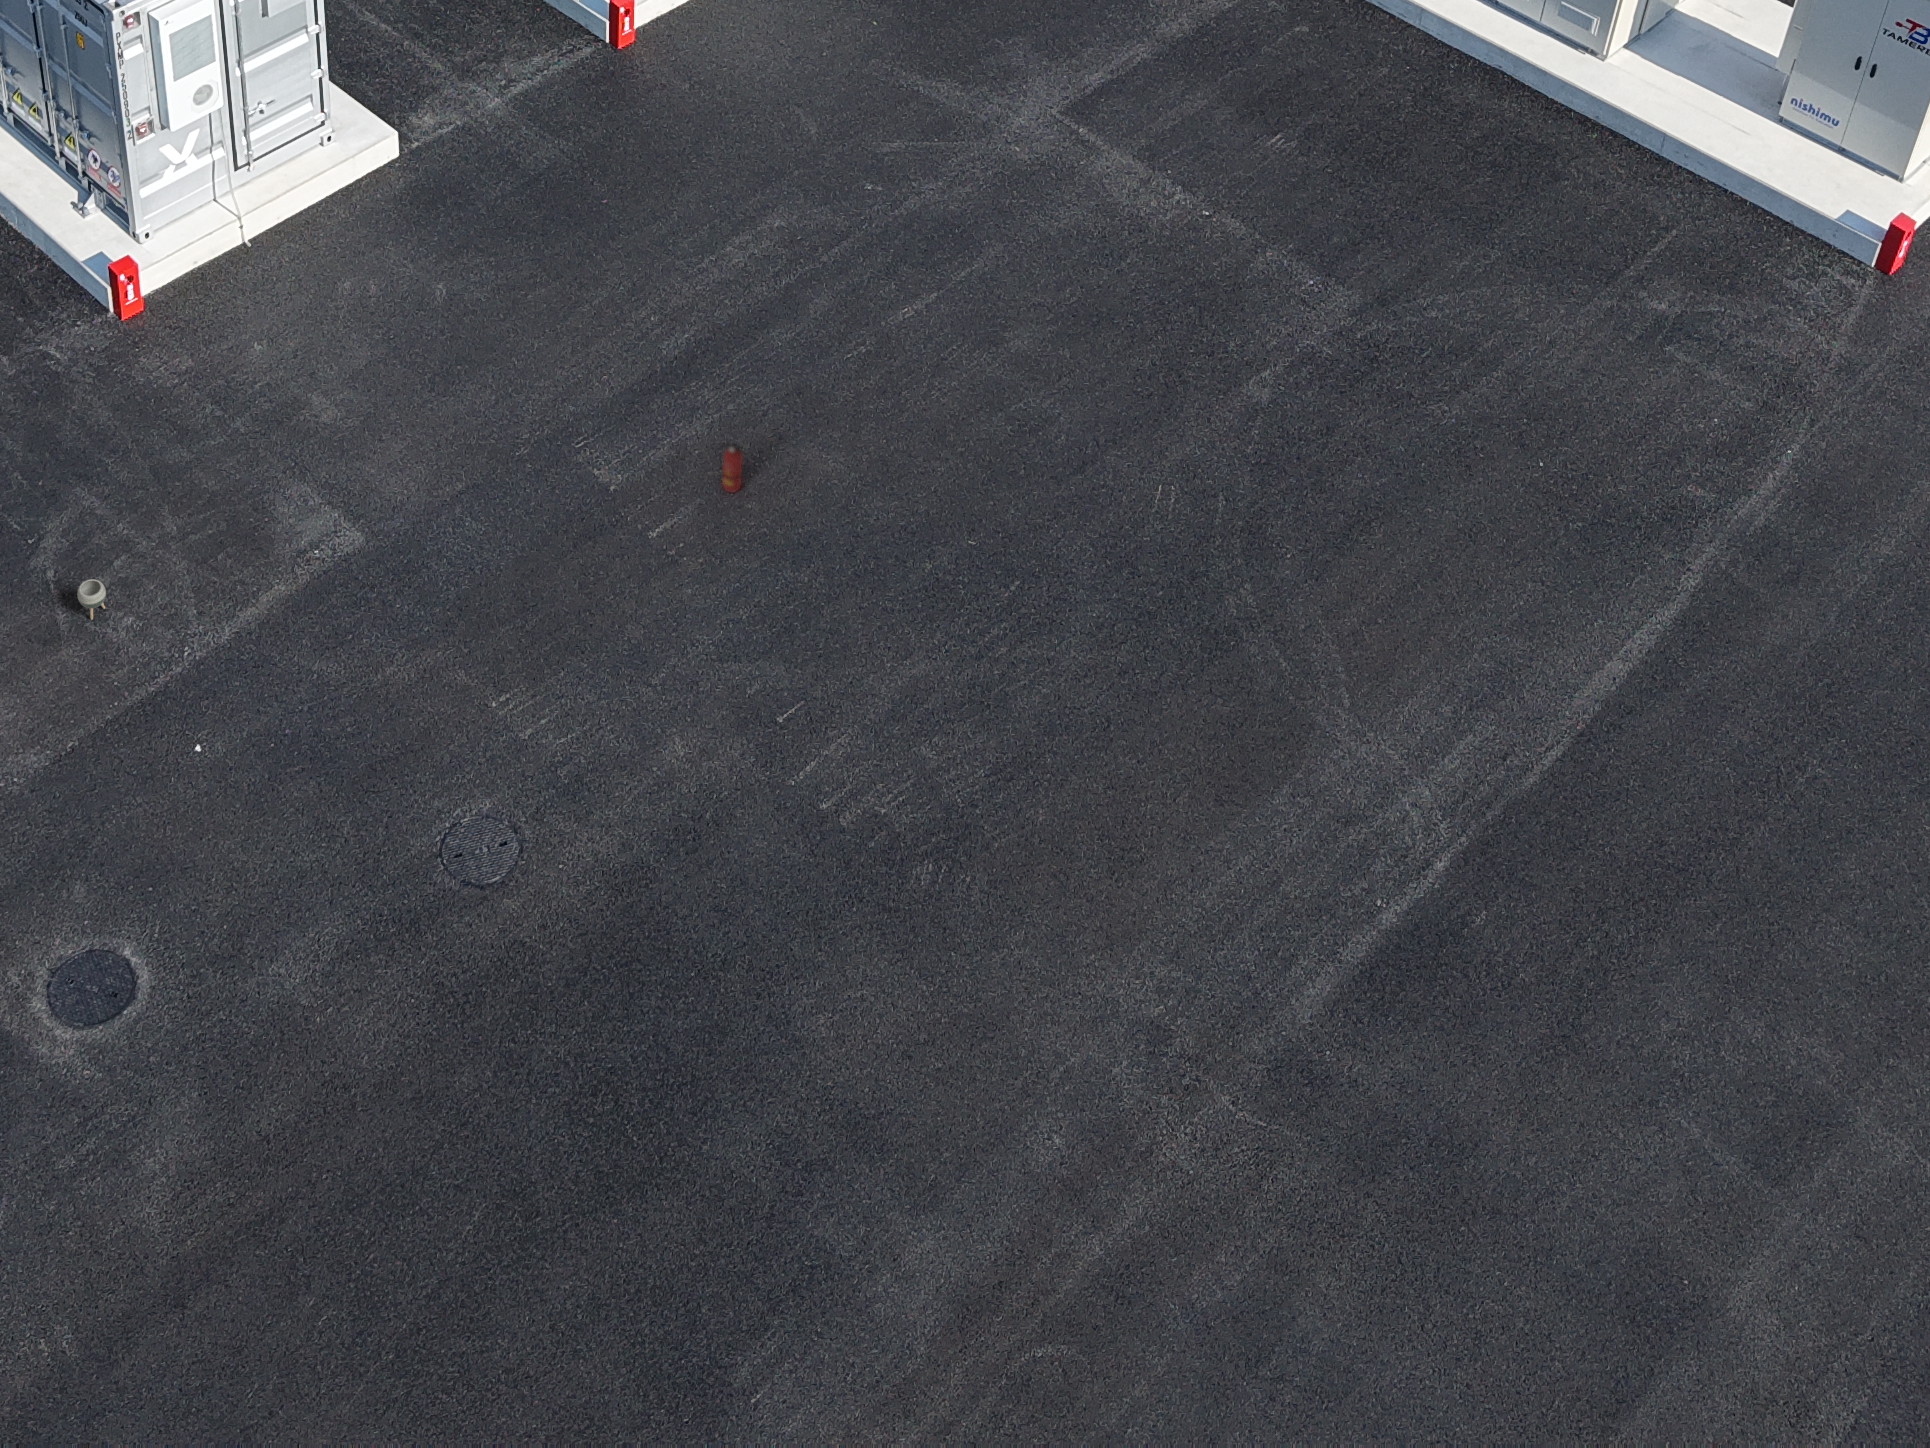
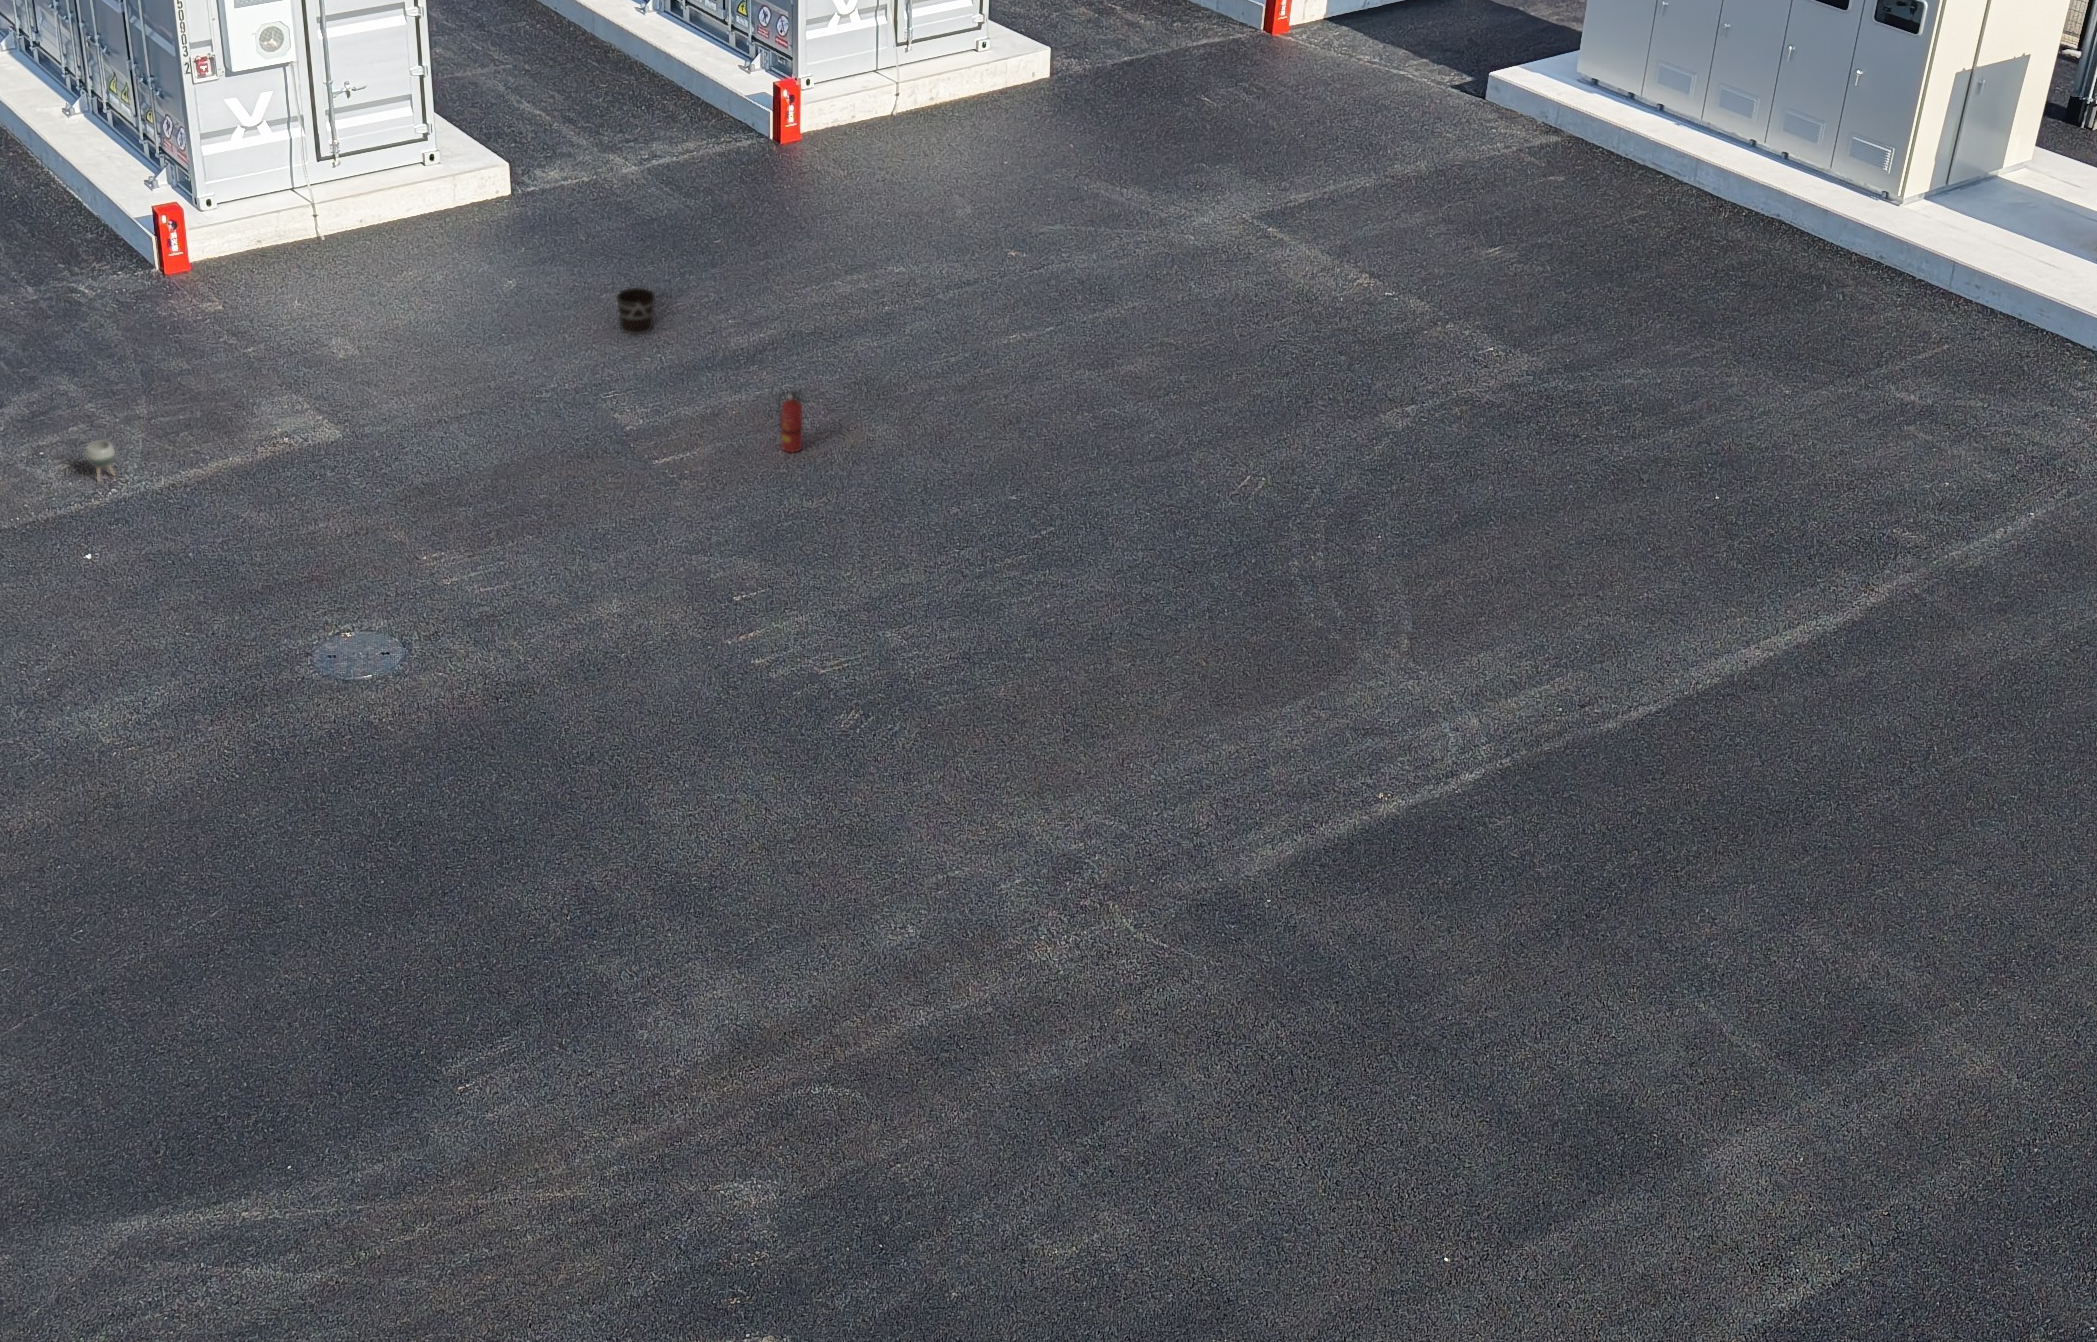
bucket: none [525,293,561,340] -> present [616,287,655,334]

